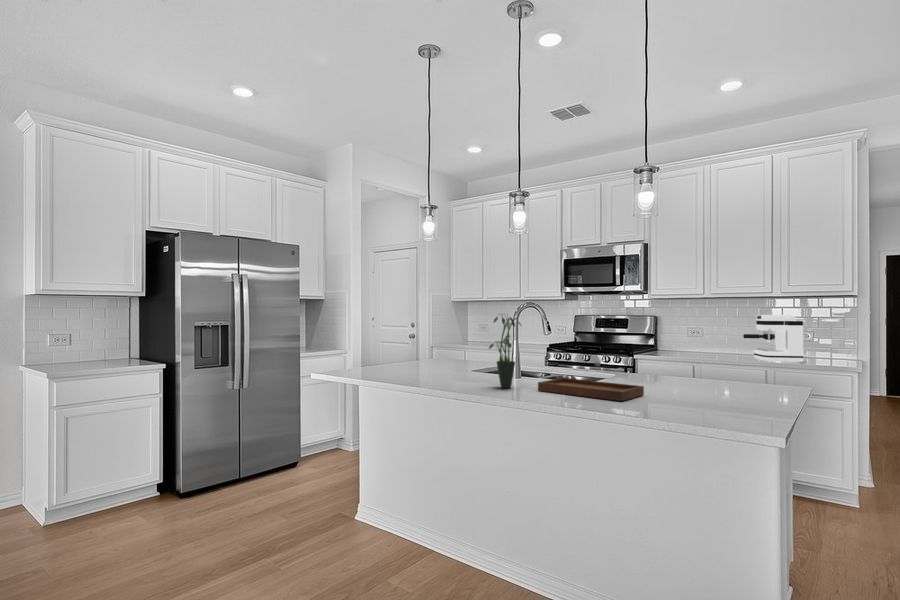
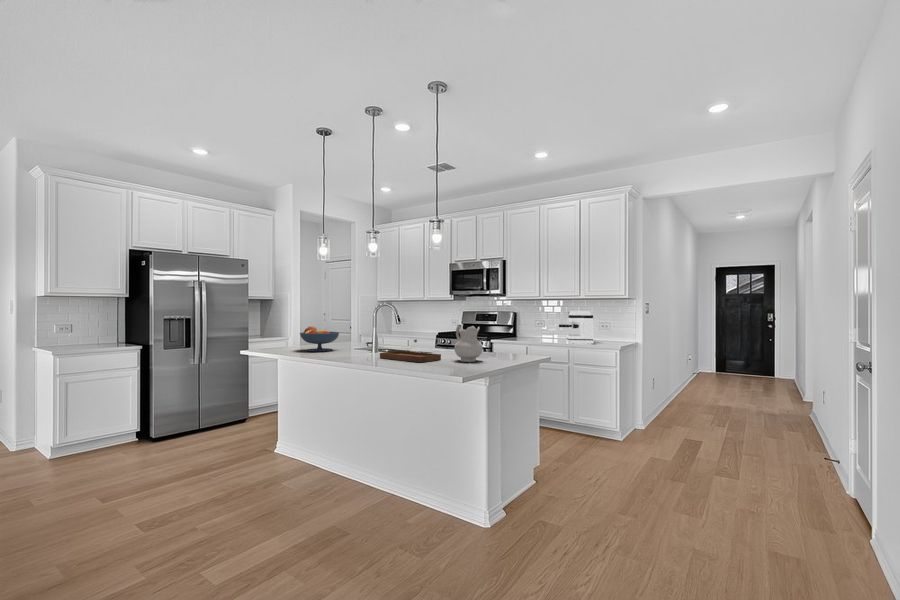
potted plant: present [489,315,521,388] -> none [351,309,372,357]
fruit bowl: none [395,338,452,376] -> present [300,326,339,351]
ceramic pitcher: none [666,338,720,401] -> present [454,325,483,362]

